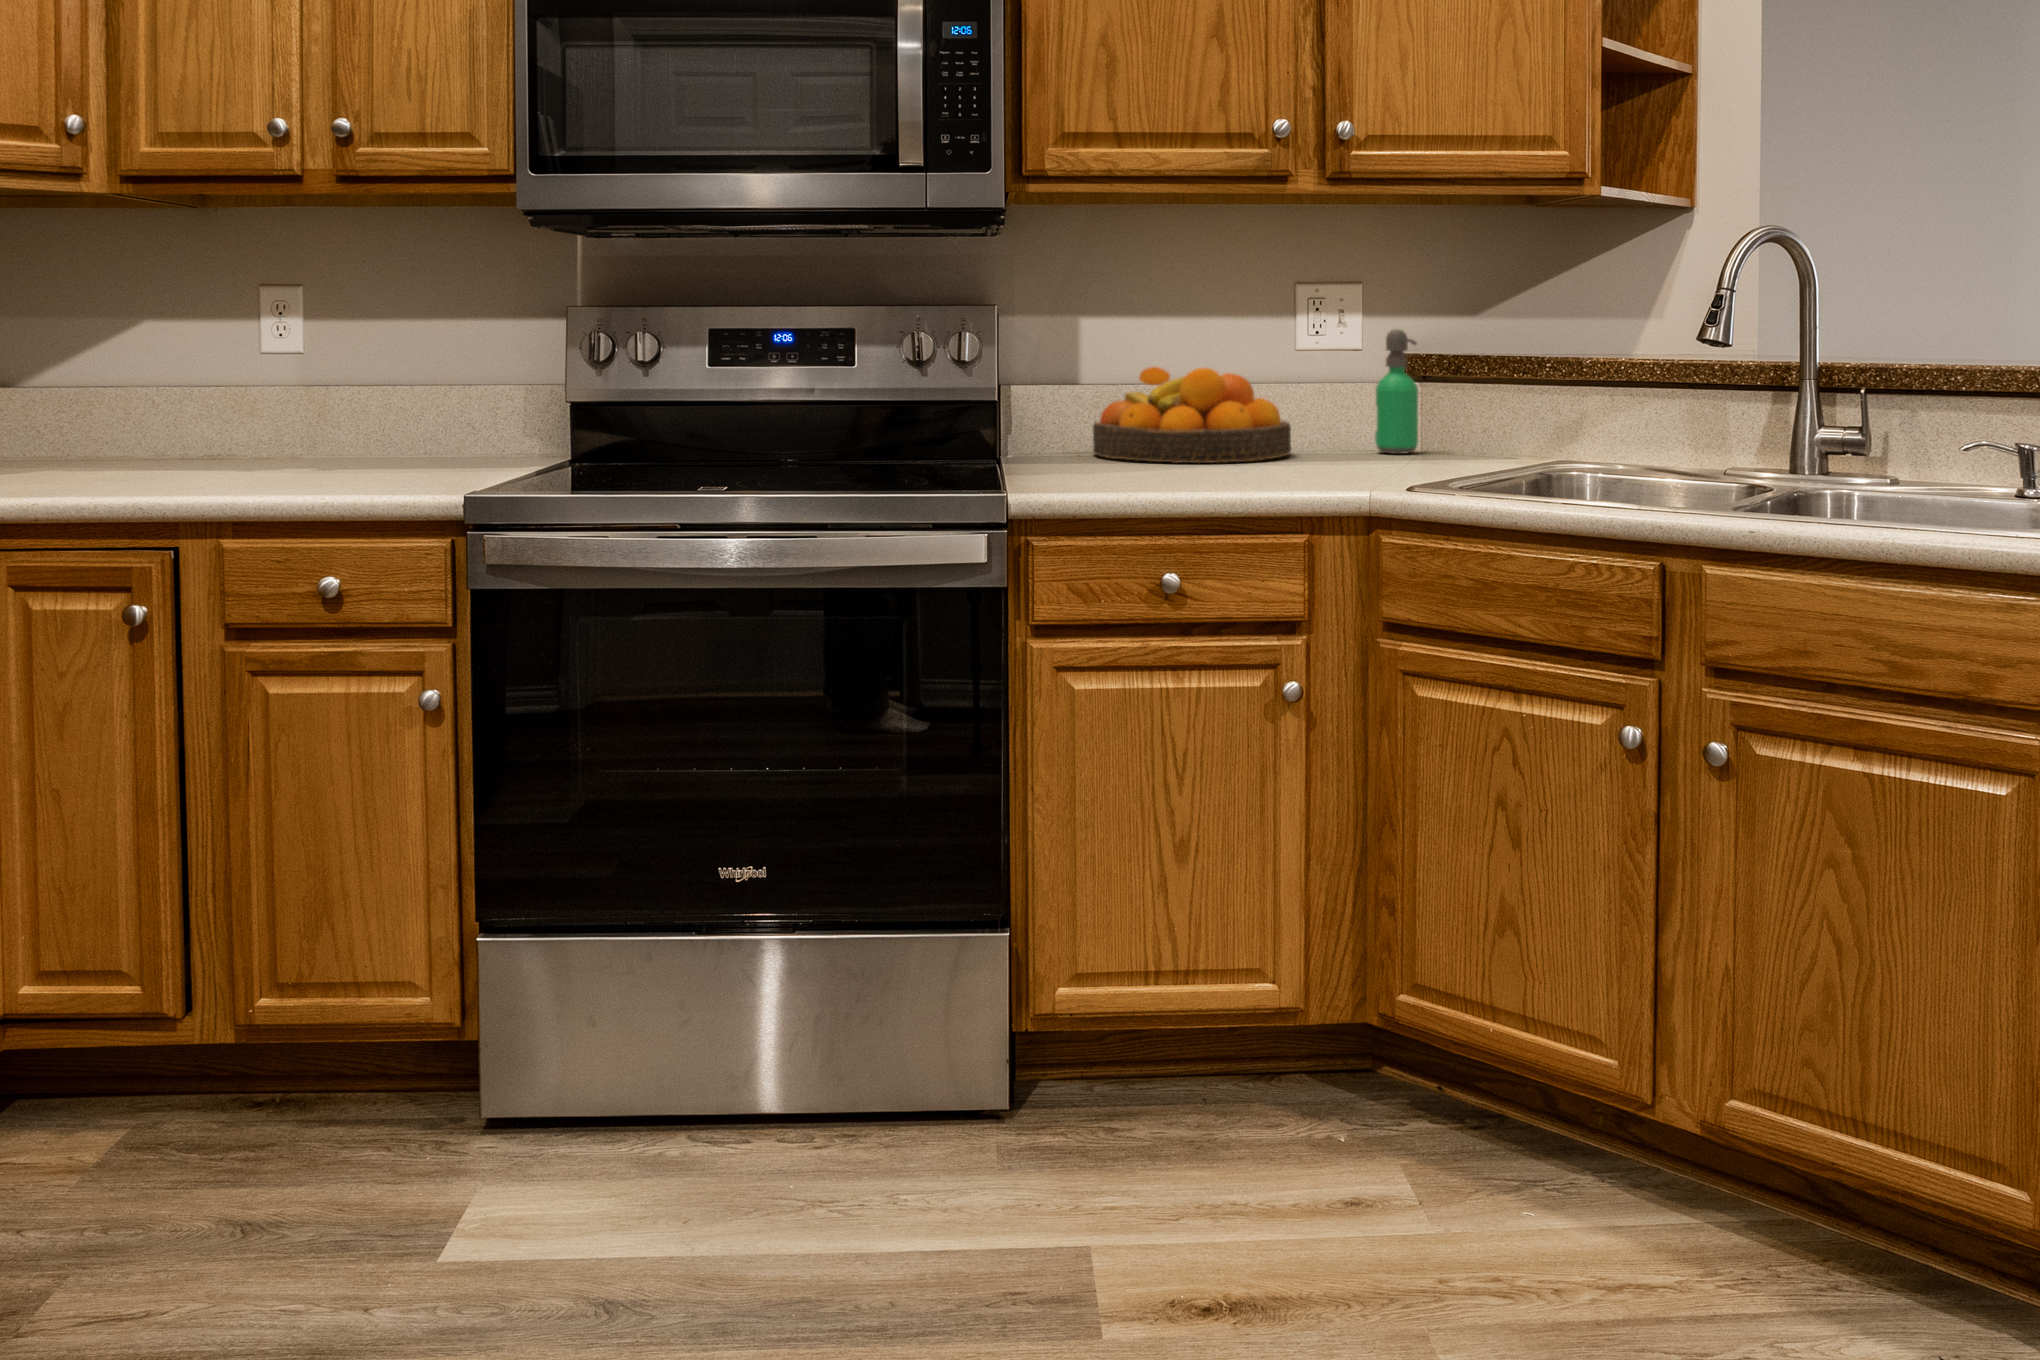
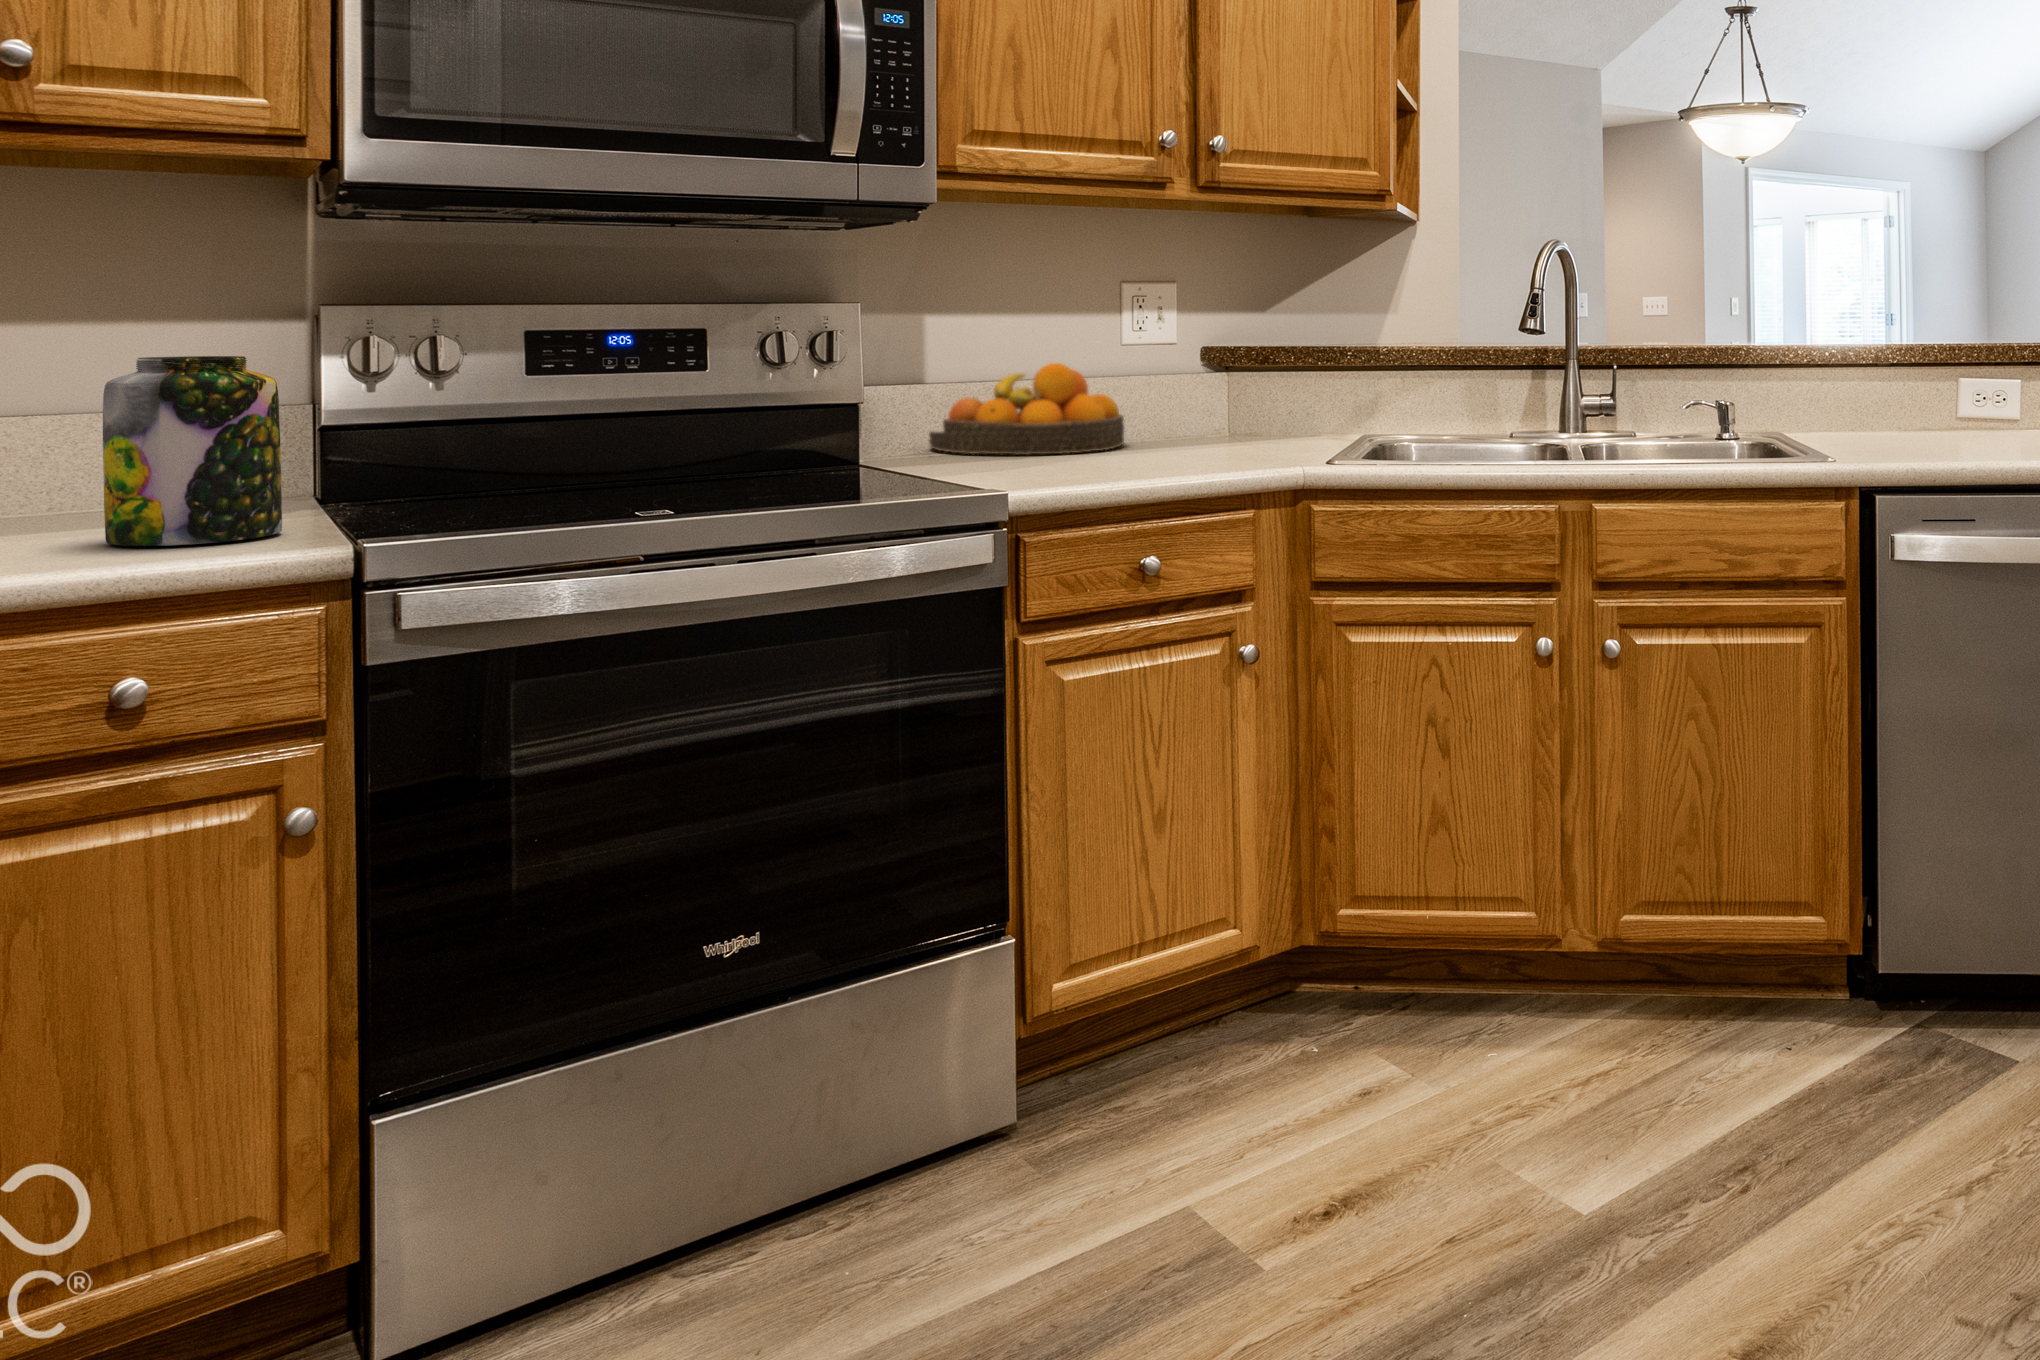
soap dispenser: present [1375,329,1418,454] -> none [1178,327,1221,438]
jar: none [325,353,439,496] -> present [103,356,282,546]

